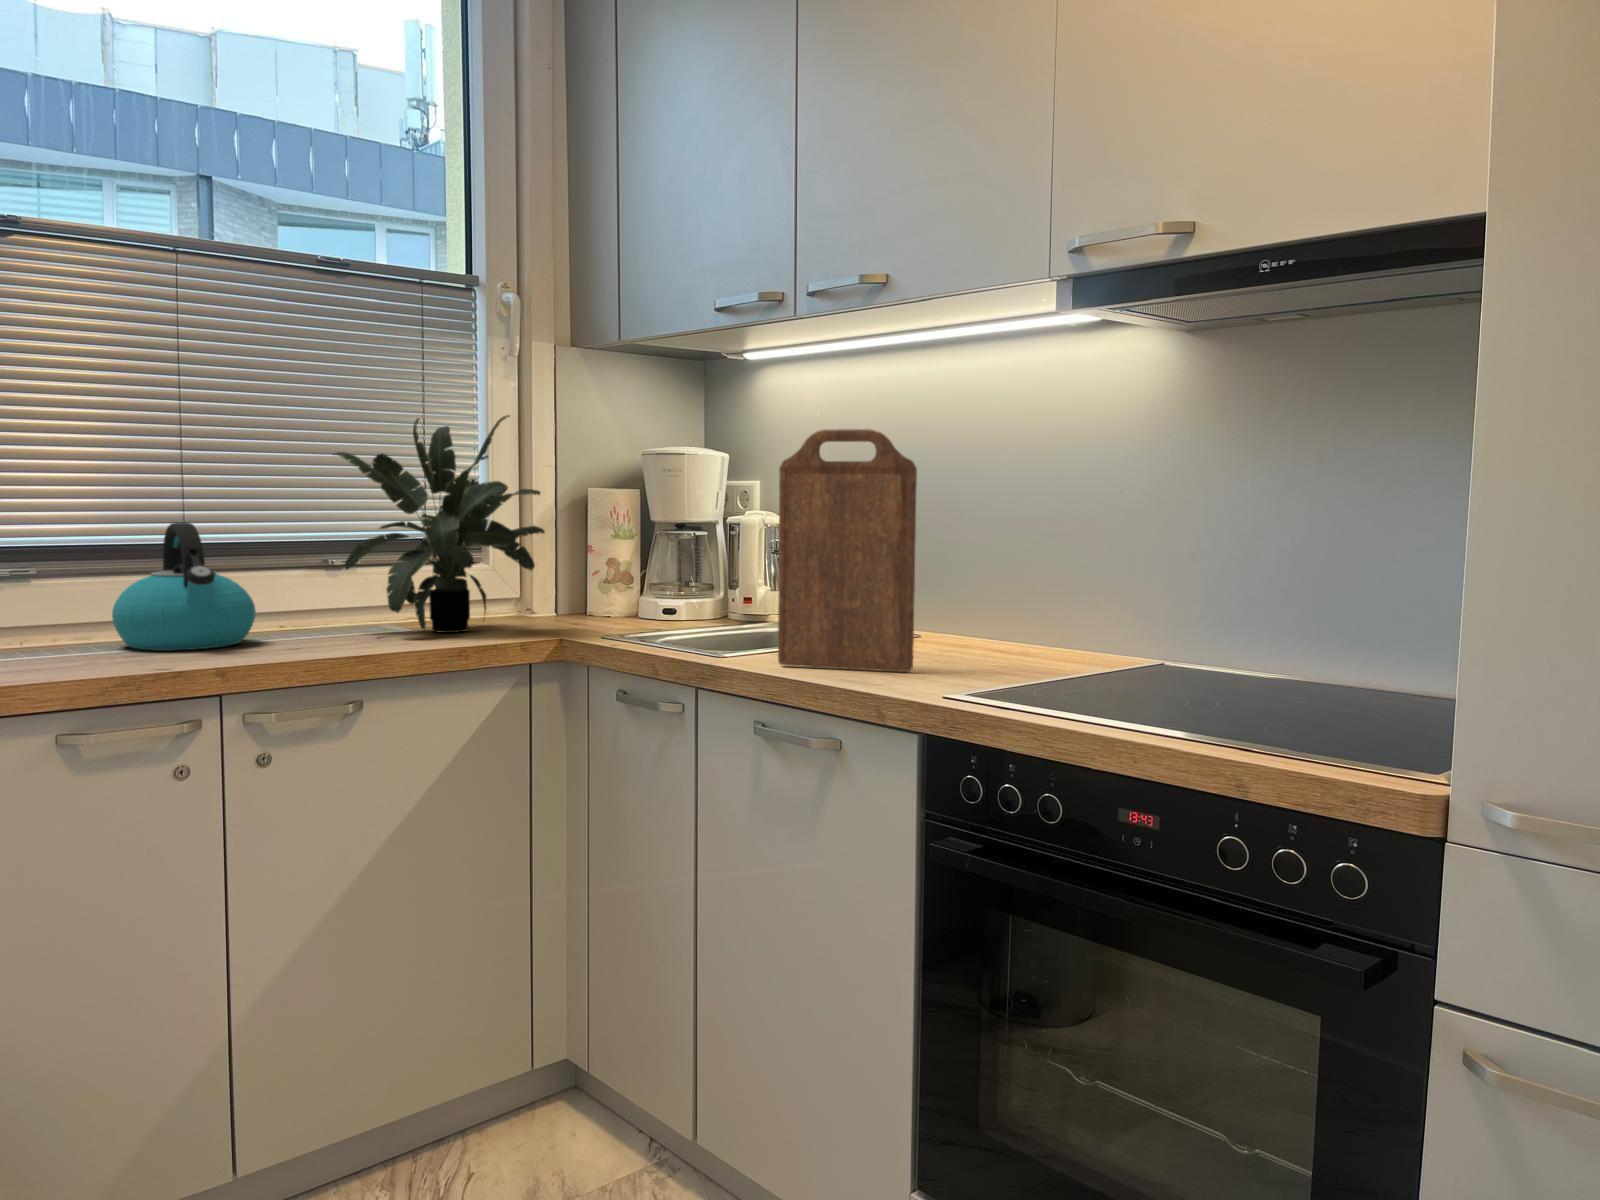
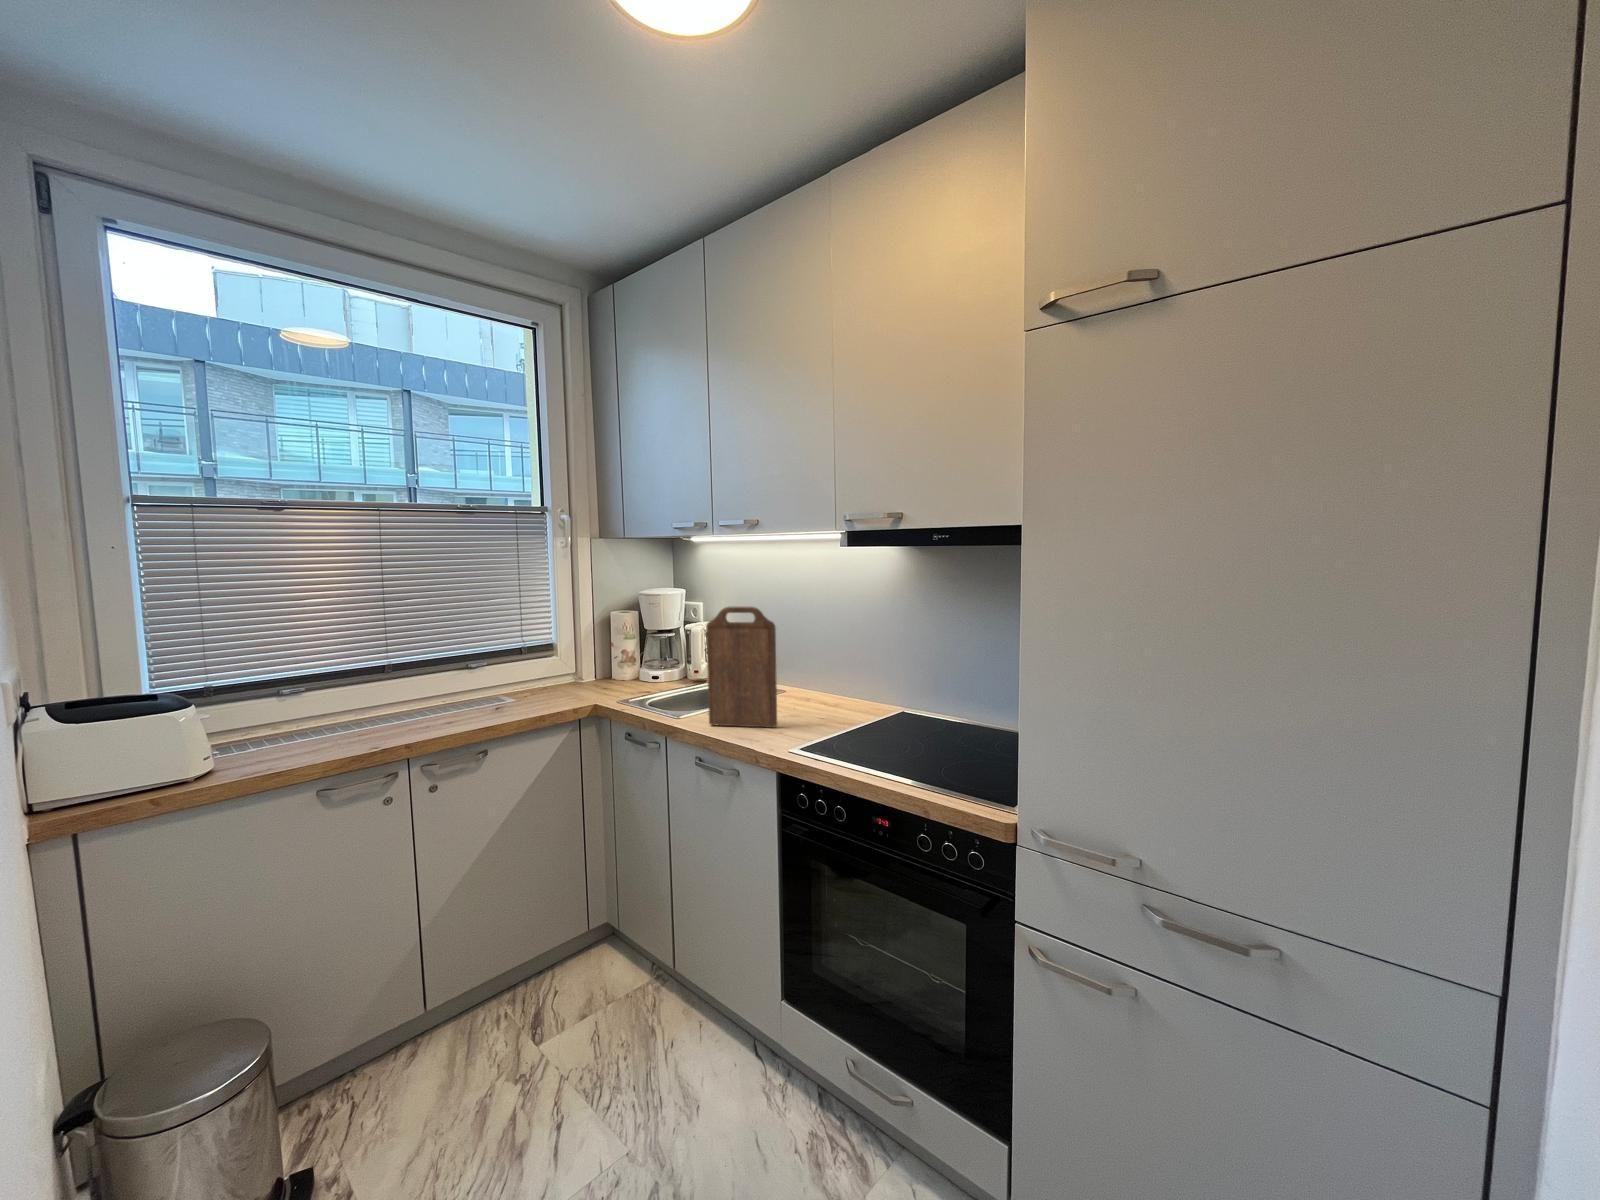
potted plant: present [334,415,544,633] -> none [469,586,587,702]
kettle: present [112,522,256,651] -> none [347,658,428,730]

